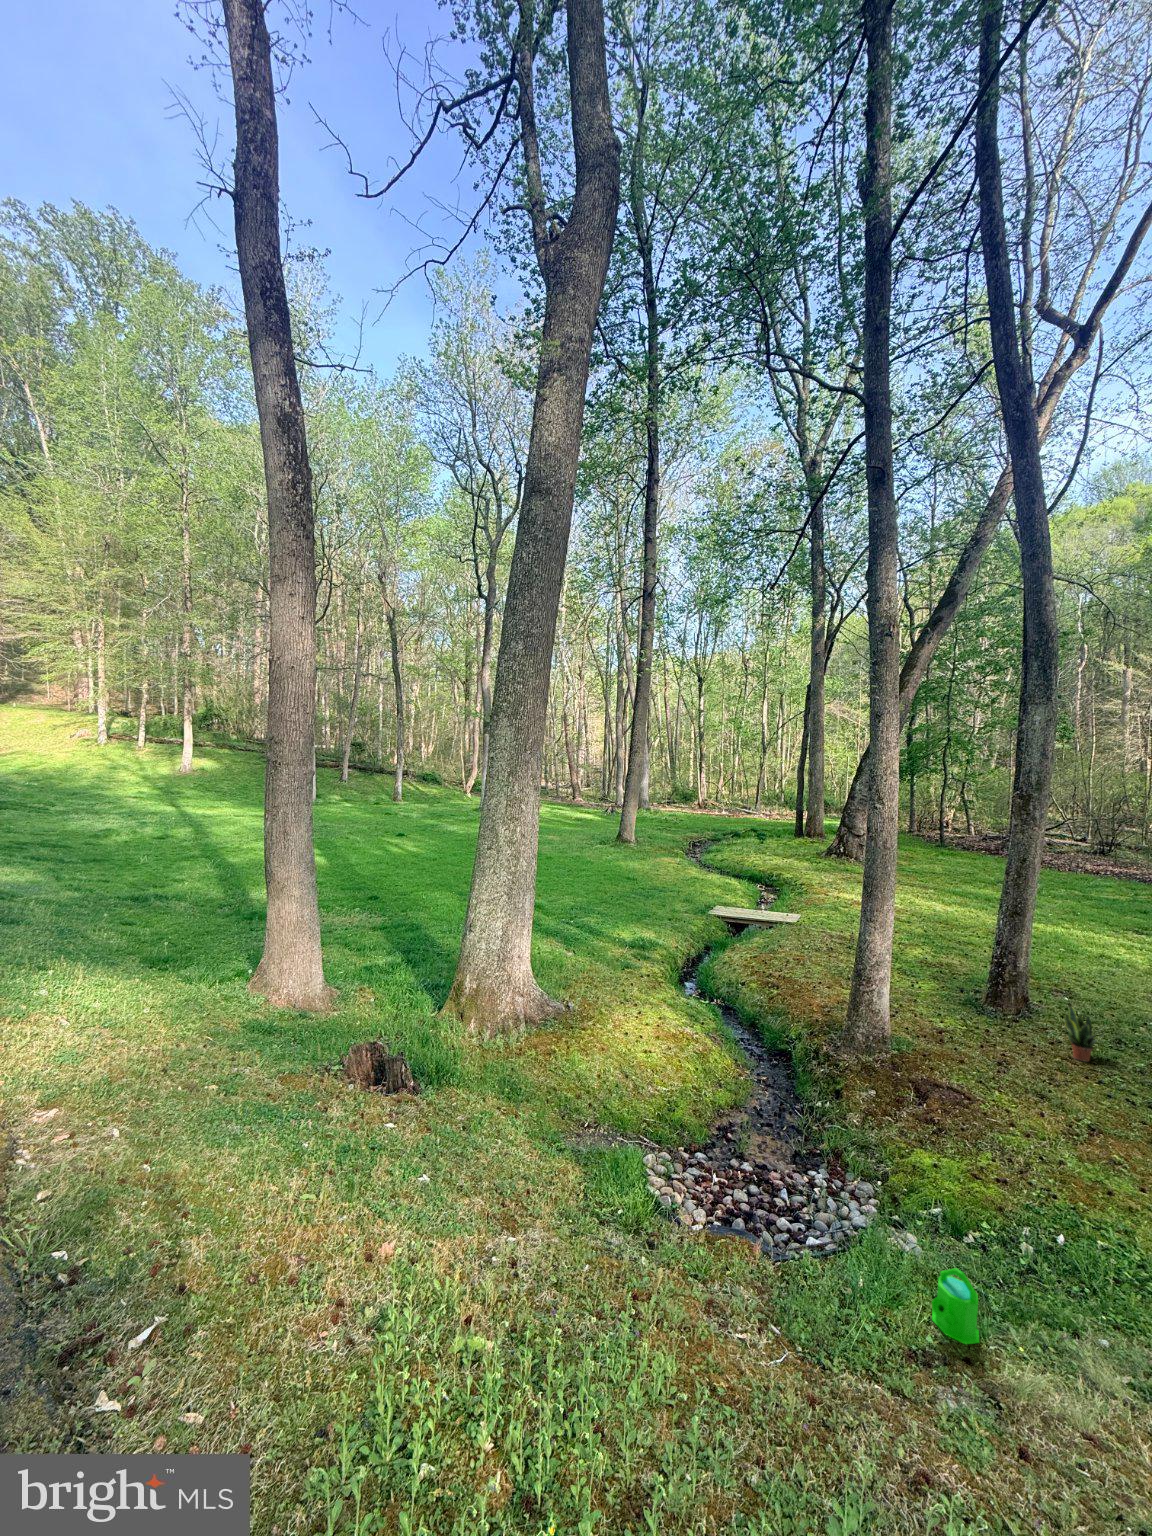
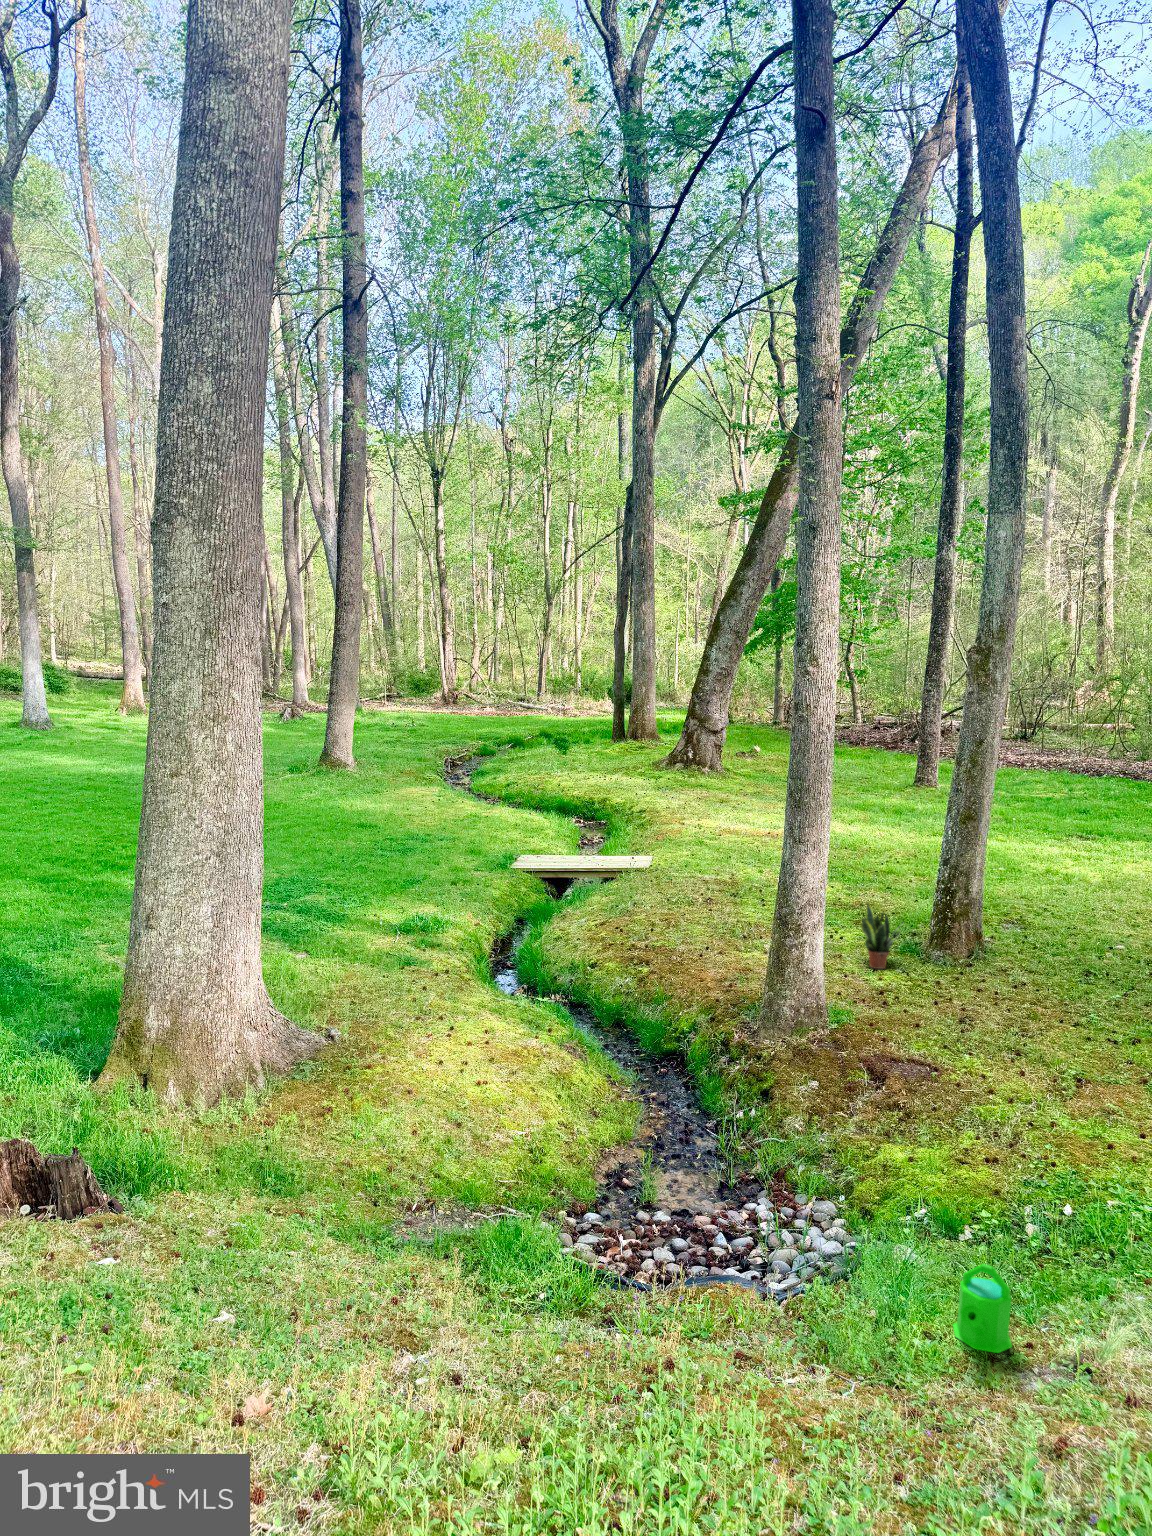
potted plant: present [1065,1005,1104,1062] -> present [861,904,900,969]

